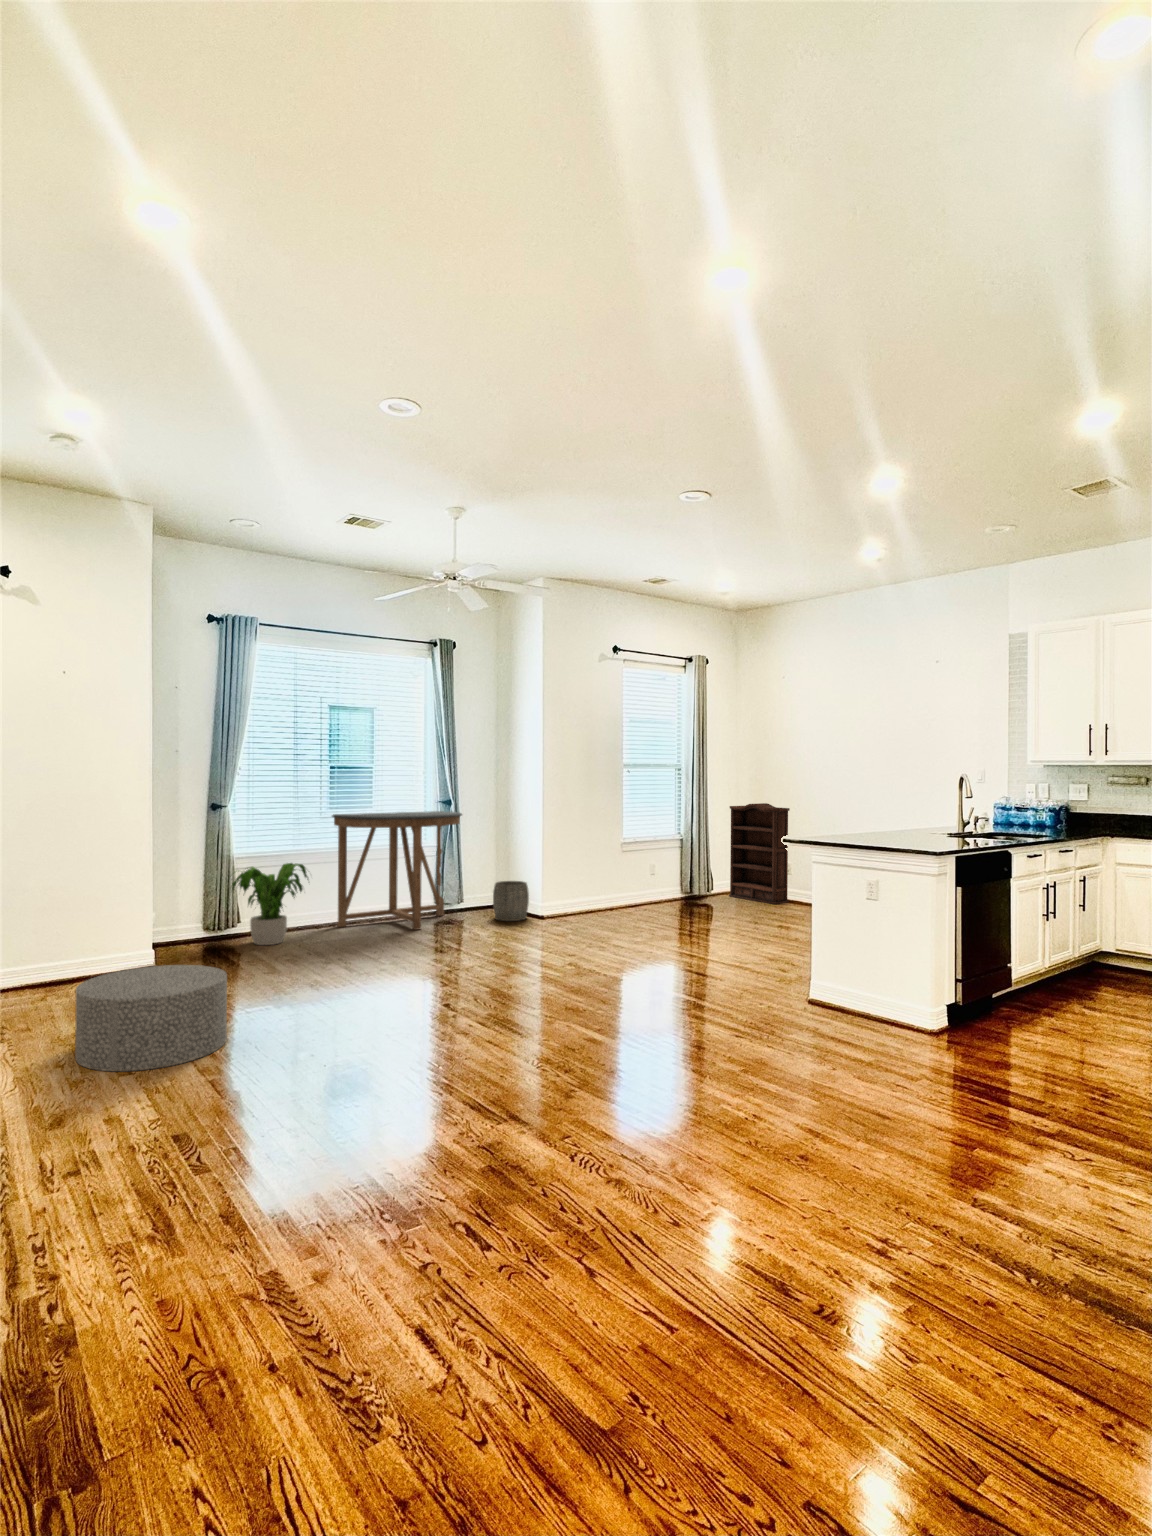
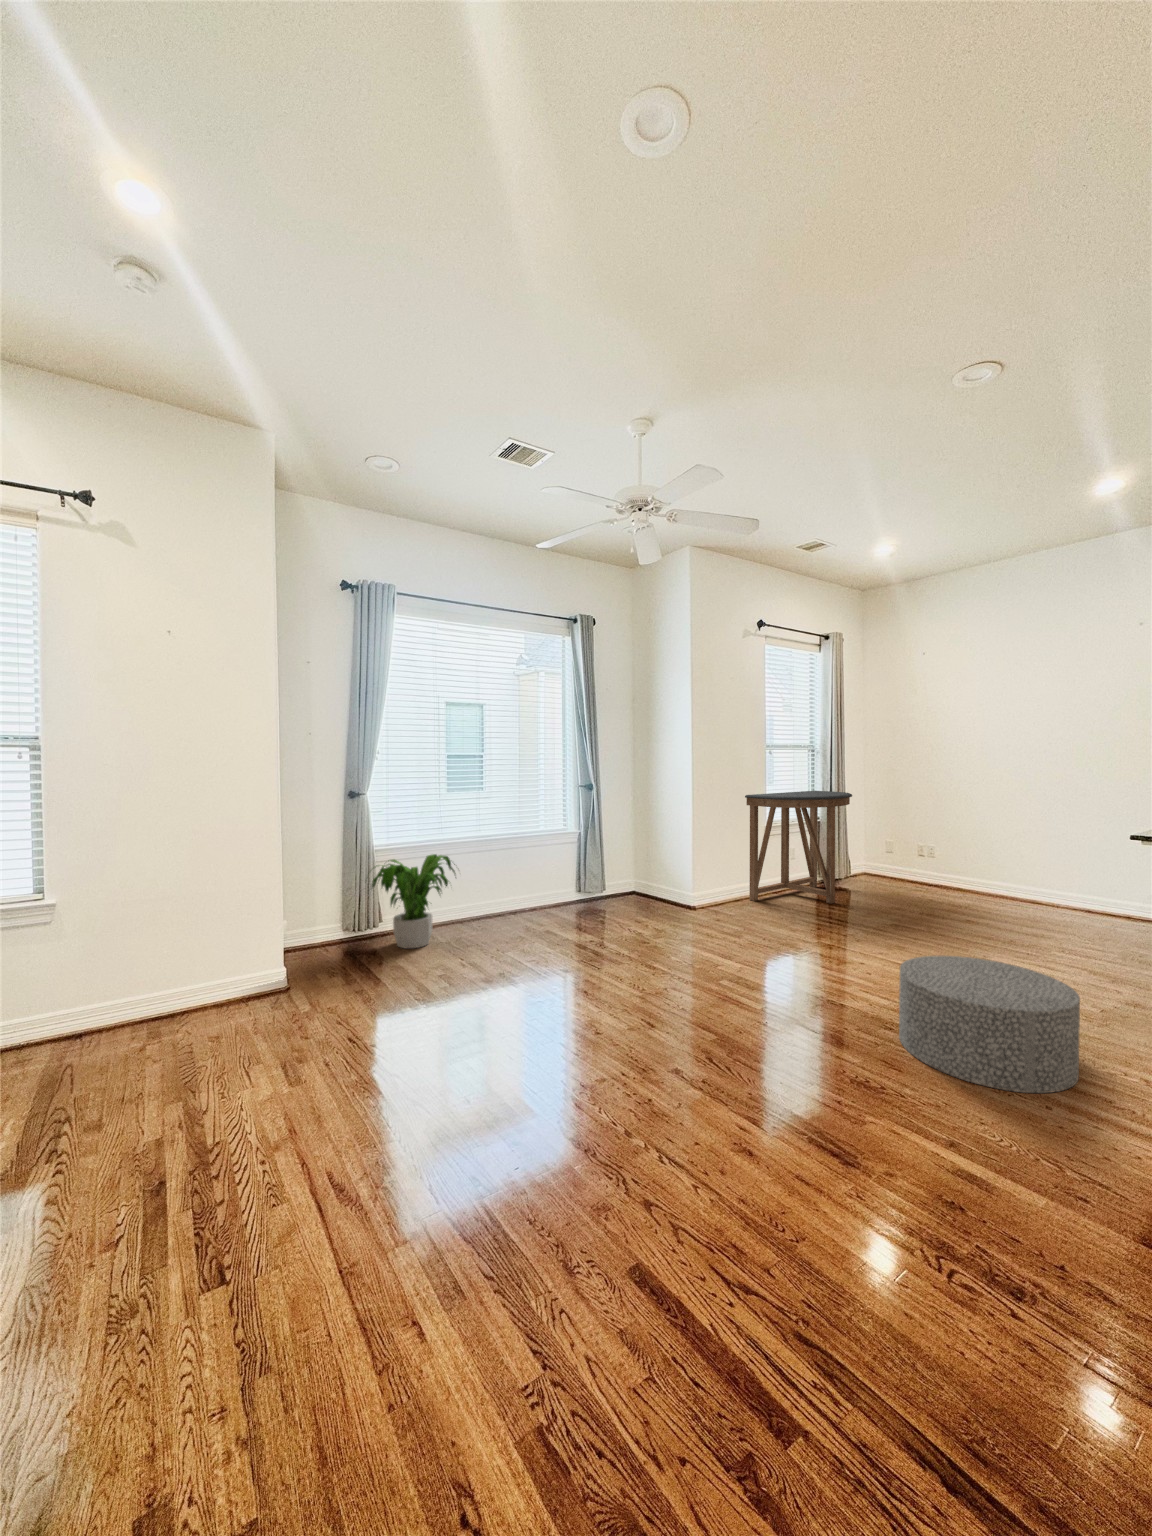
bookshelf: present [729,803,790,904] -> none [859,784,931,889]
console table: present [332,811,462,930] -> present [745,791,852,904]
woven basket: present [493,881,529,921] -> none [640,868,678,912]
ottoman: present [75,965,227,1071] -> present [899,956,1080,1093]

